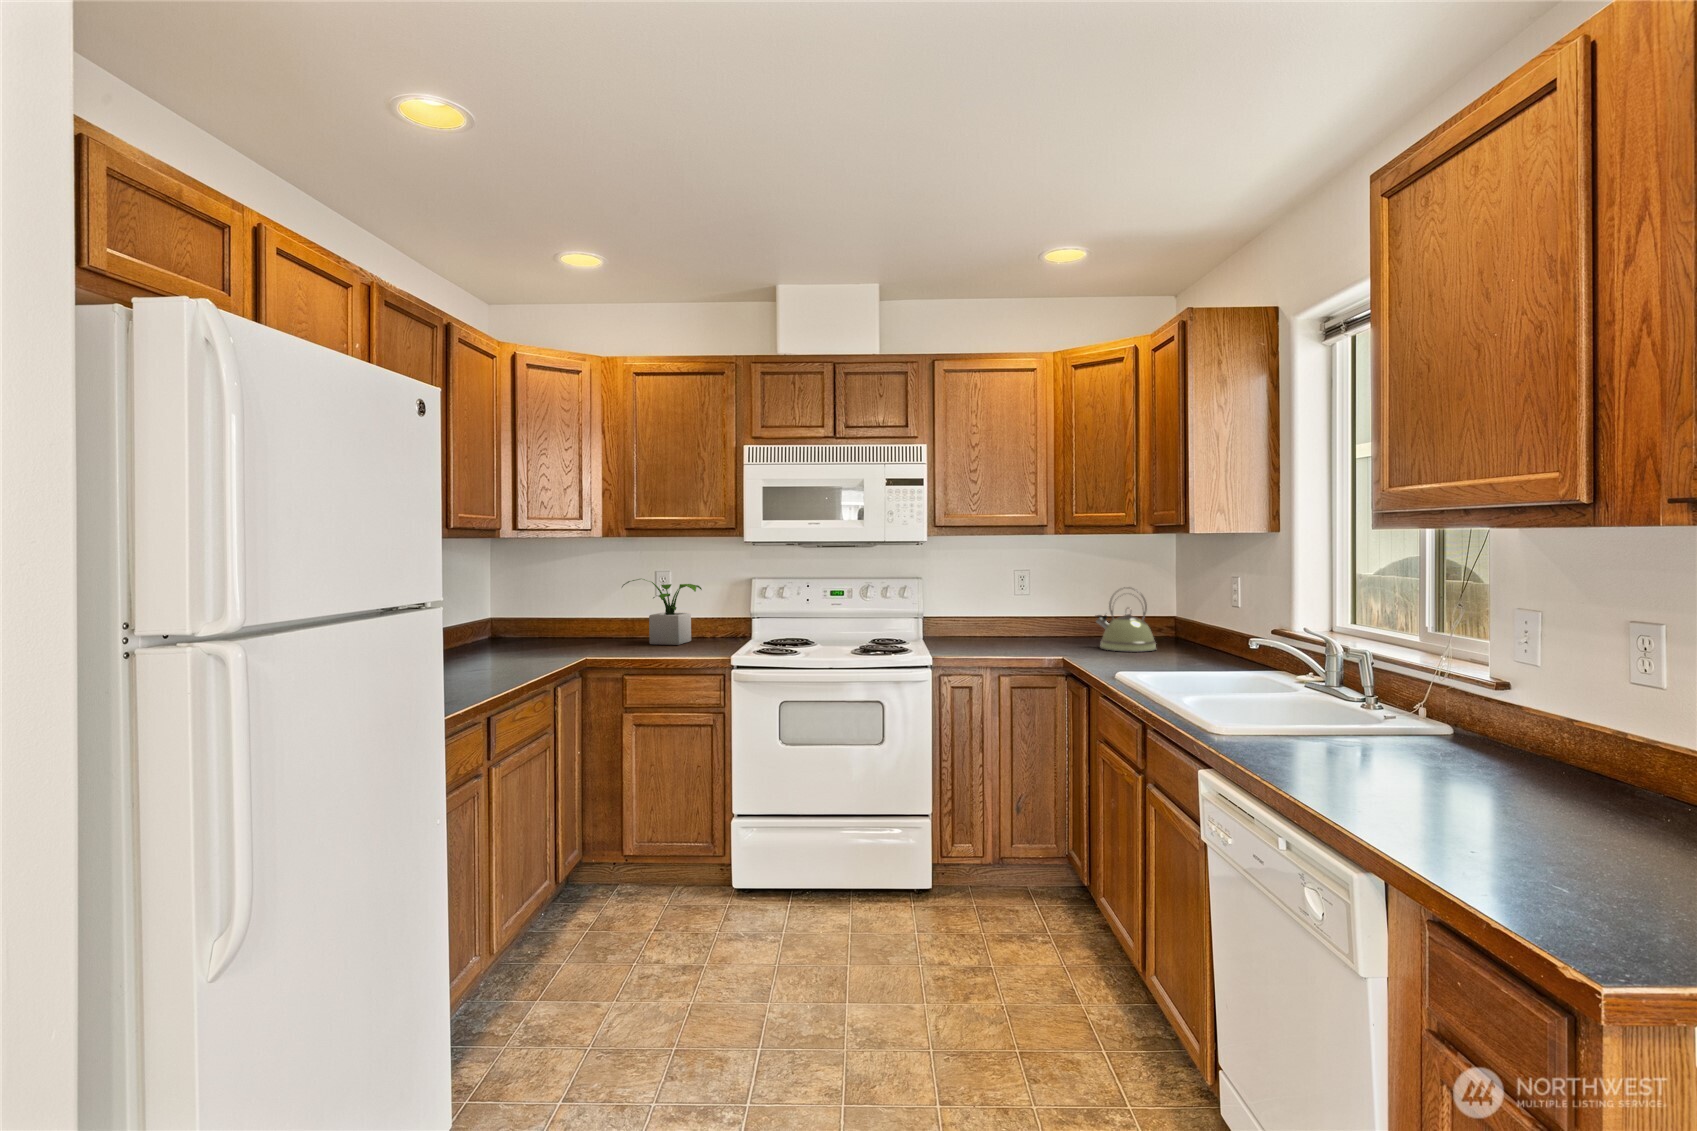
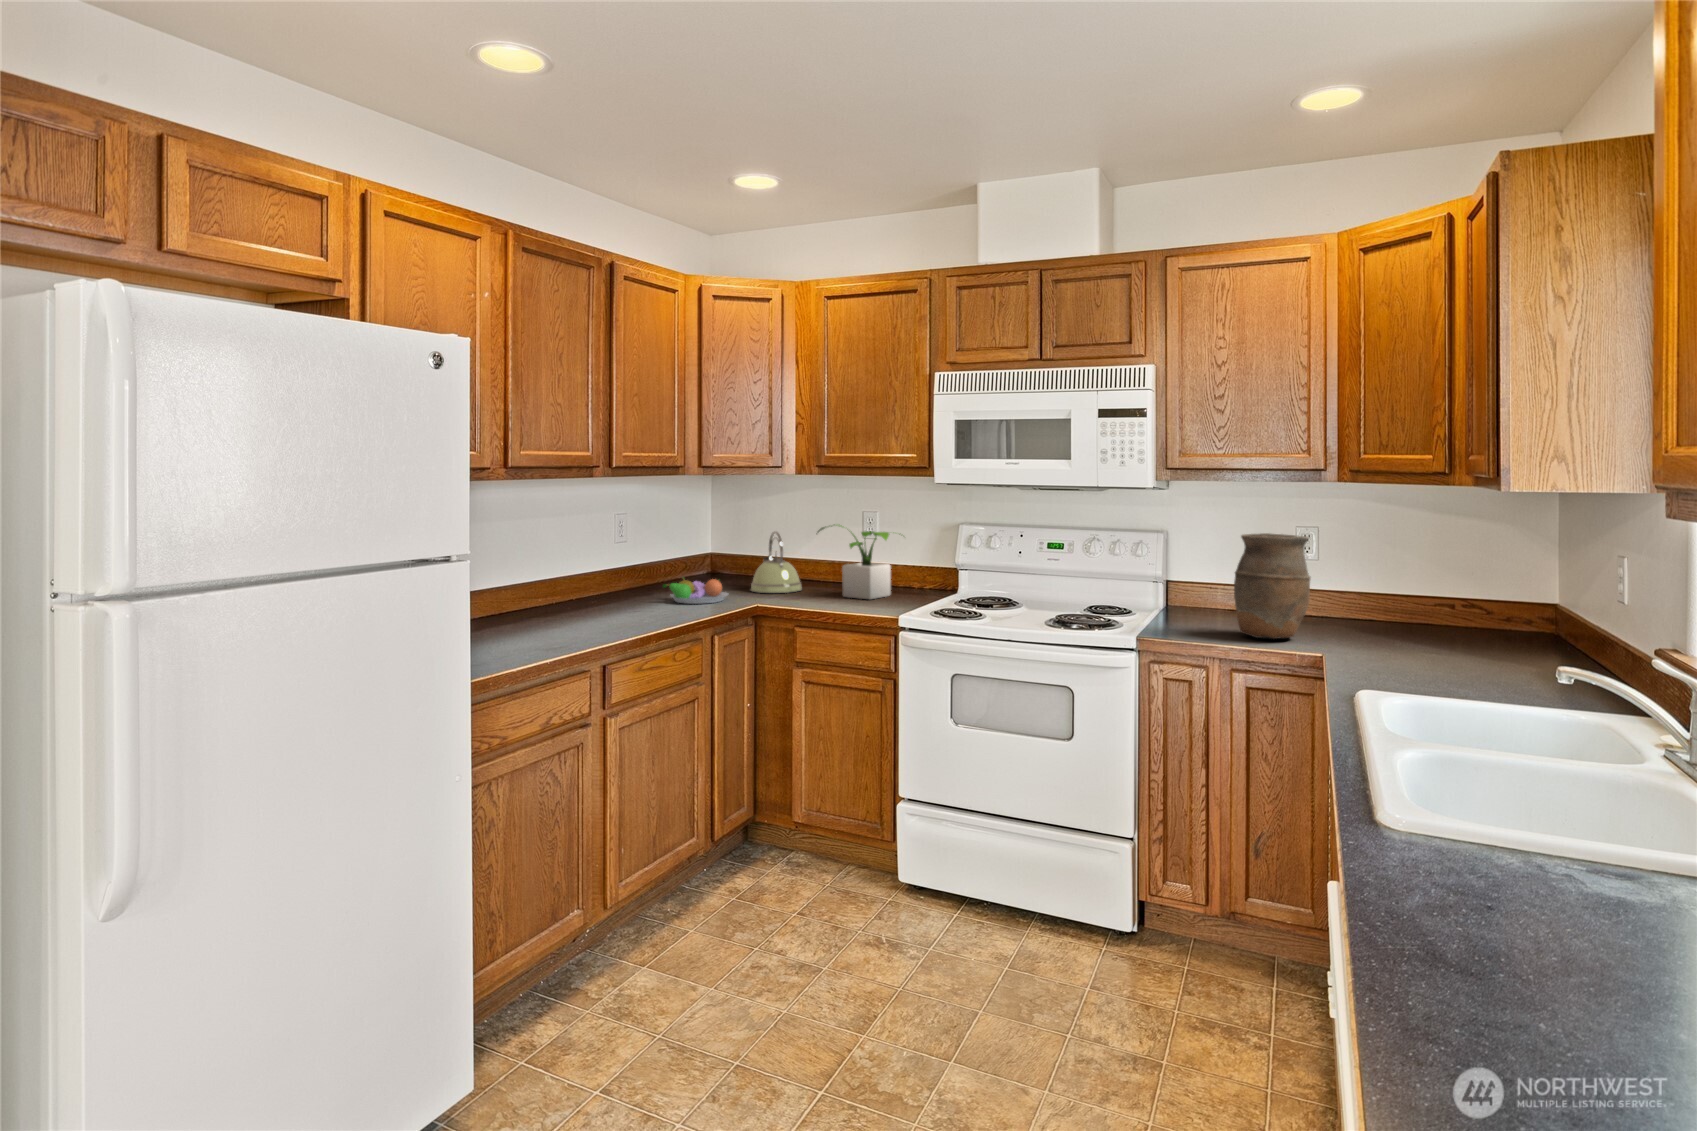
vase: none [985,576,1035,651] -> present [1234,533,1310,639]
kettle: present [1096,587,1156,652] -> present [751,532,802,593]
fruit bowl: none [476,632,543,658] -> present [663,579,728,604]

